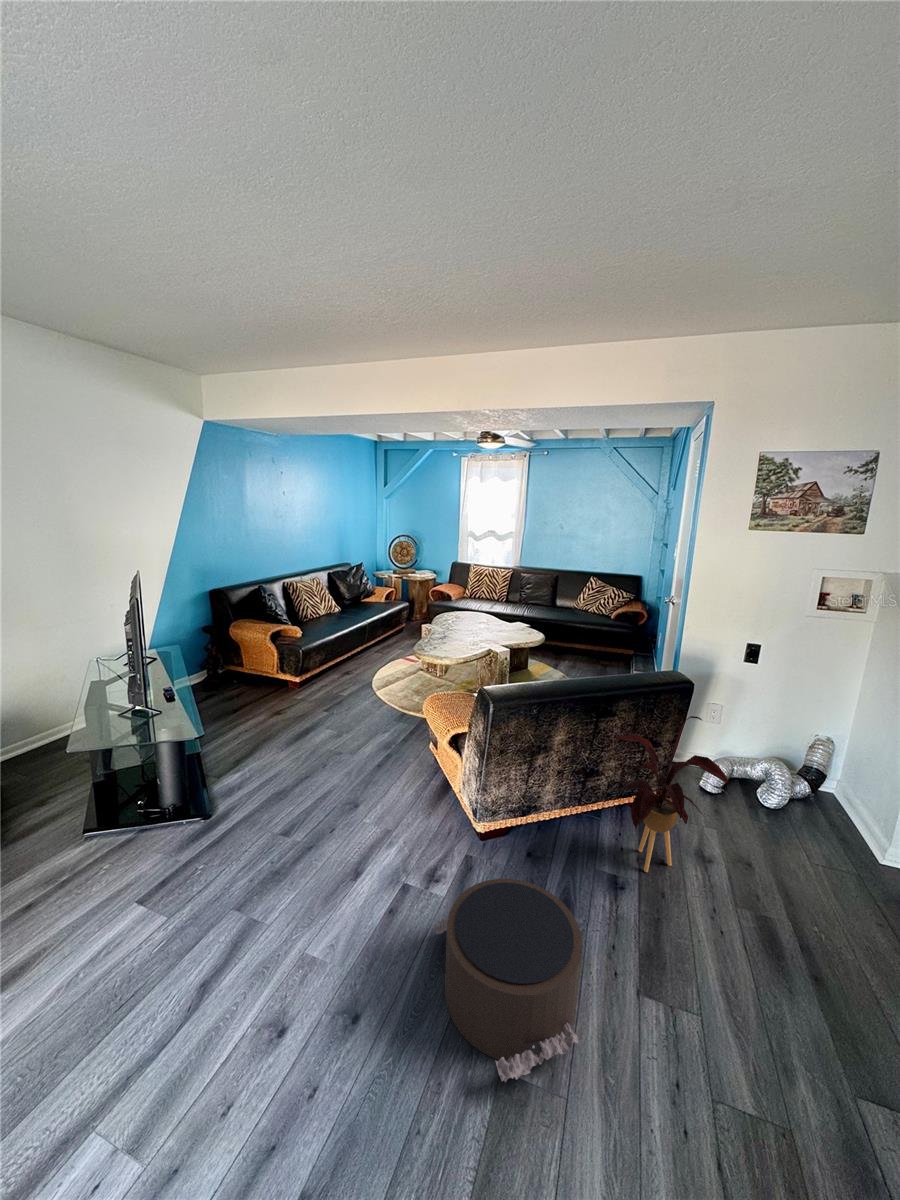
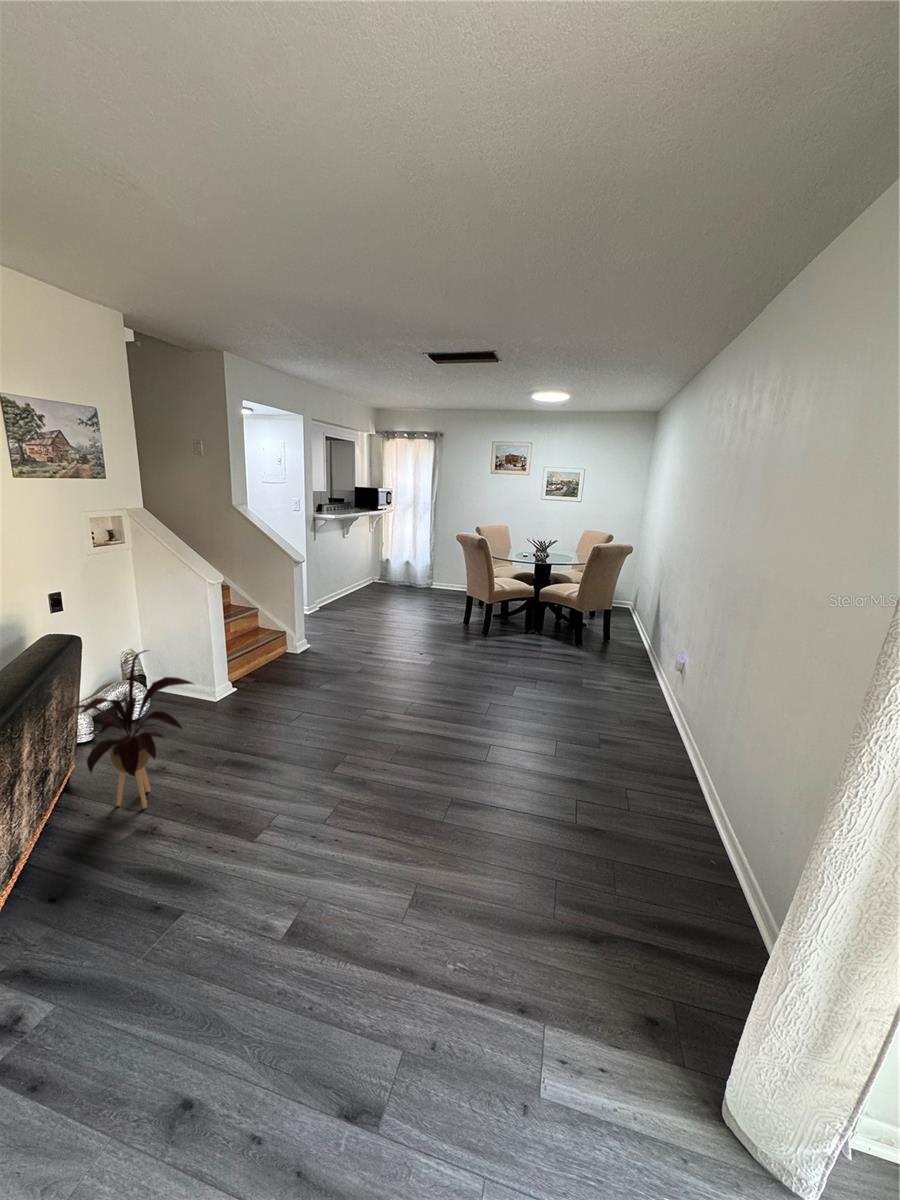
pouf: present [433,879,583,1082] -> none [117,830,304,1003]

